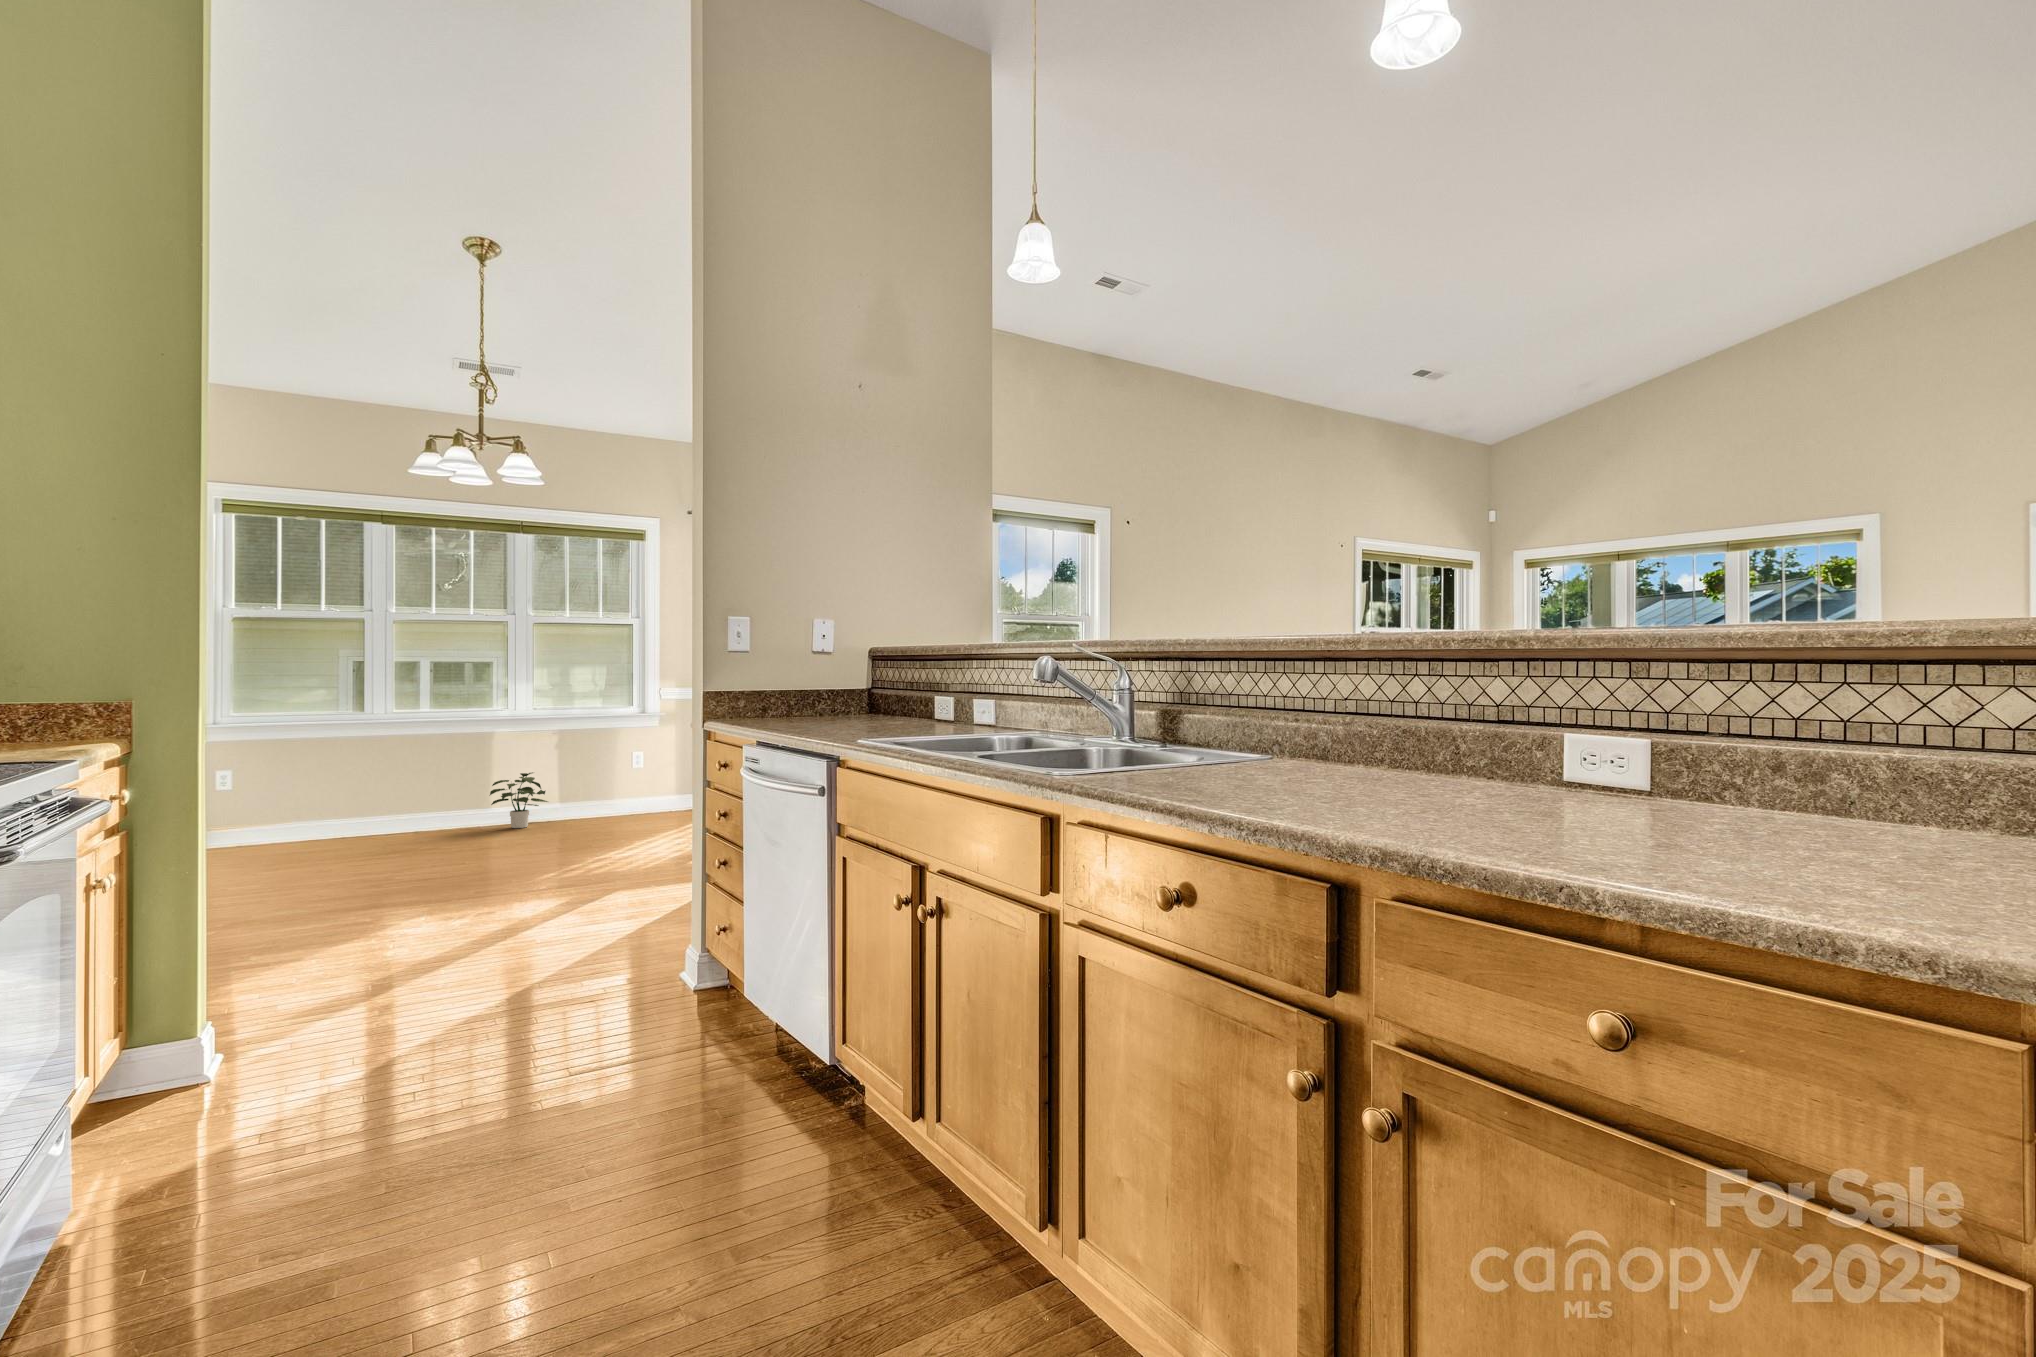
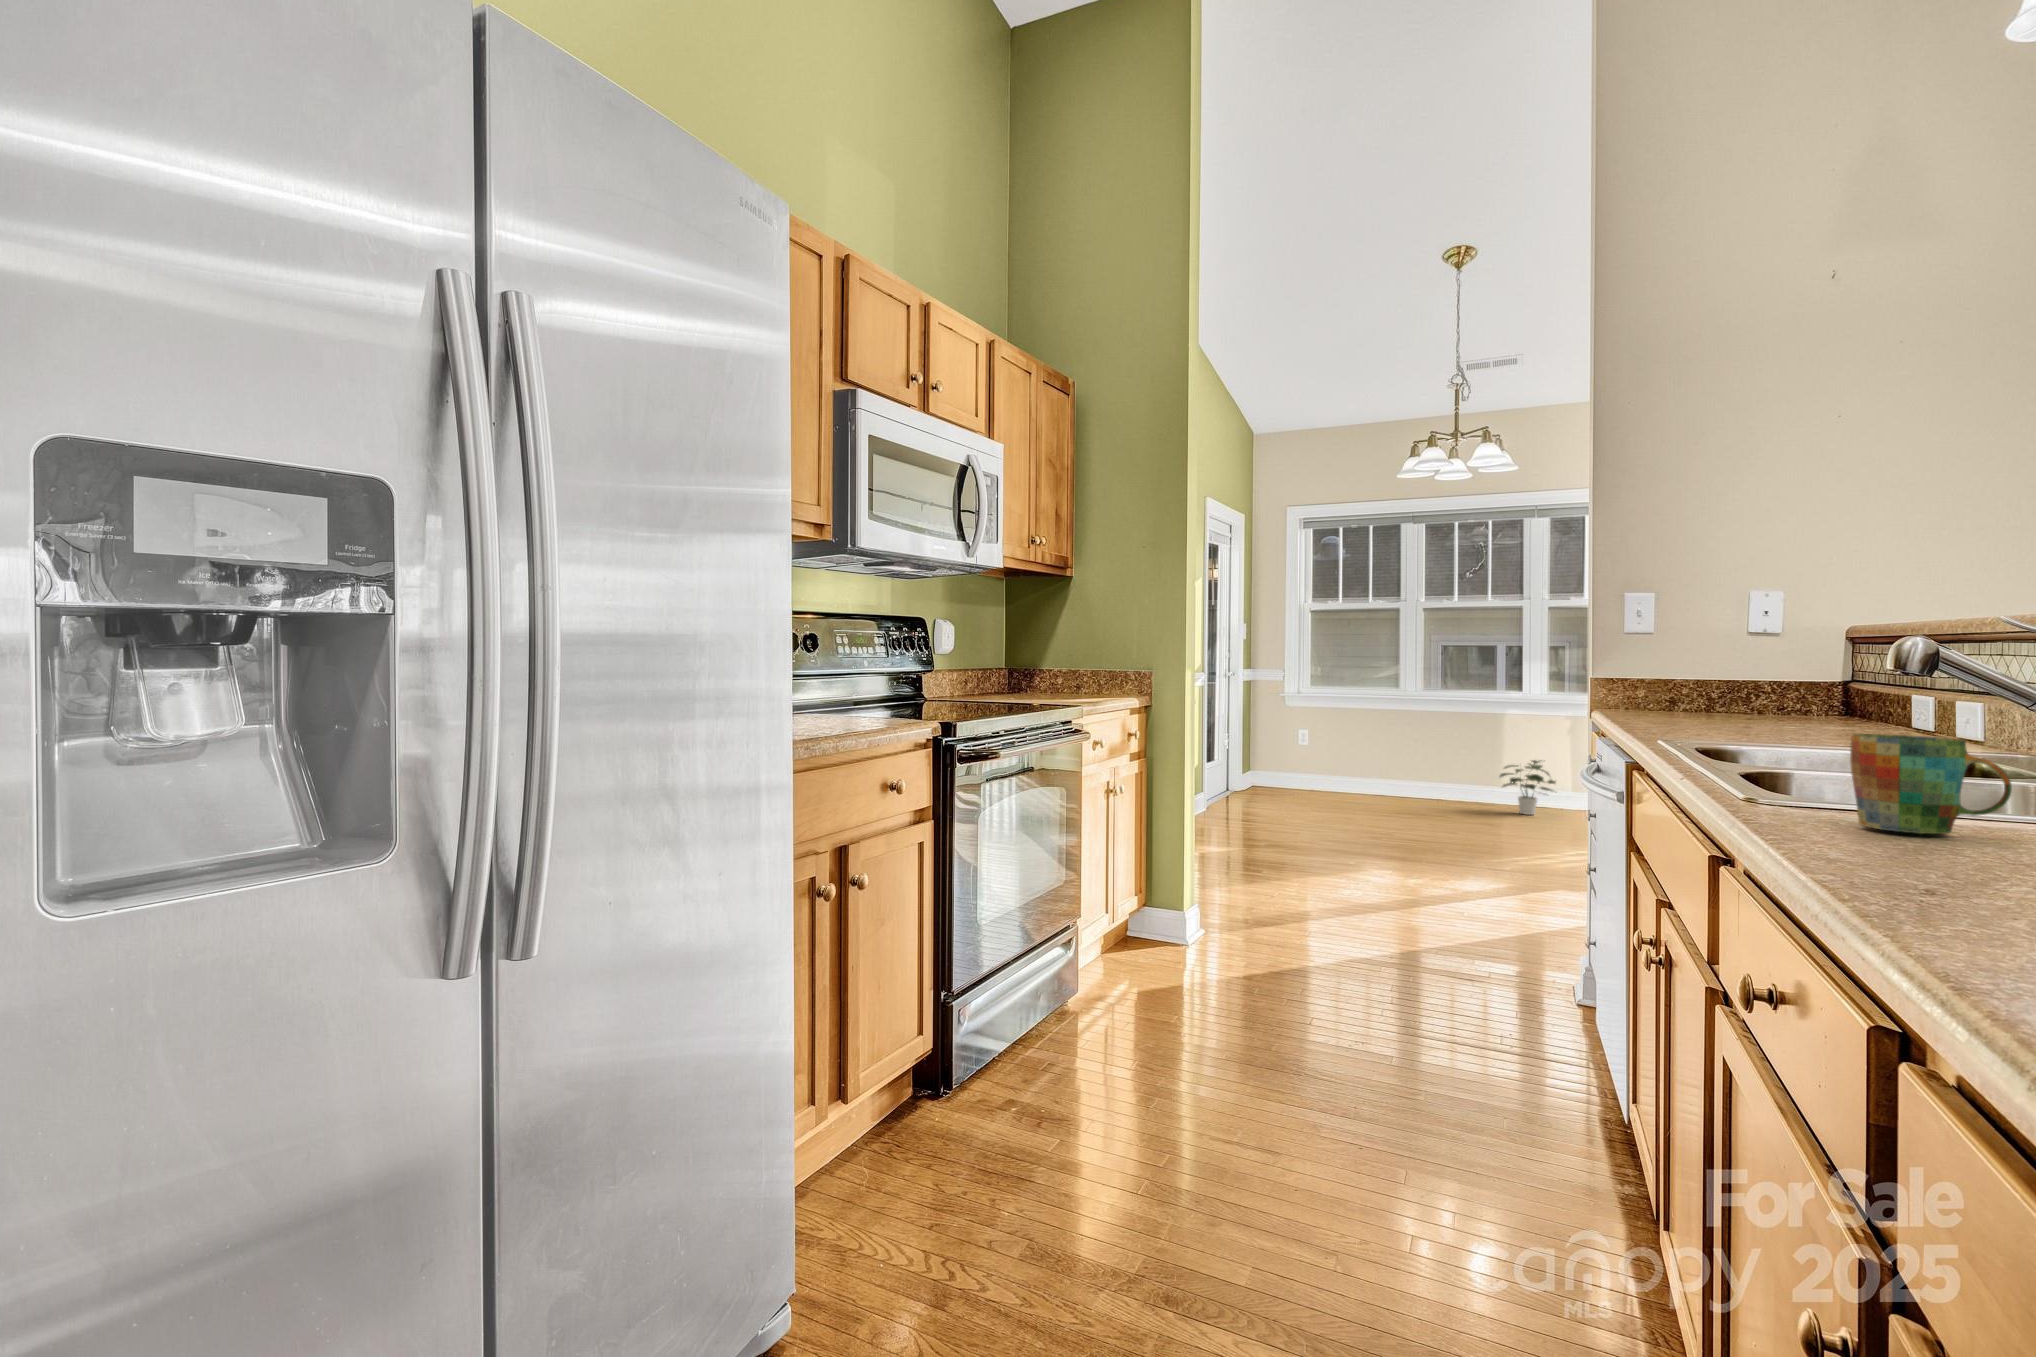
mug: none [1182,726,1261,793] -> present [1850,734,2012,834]

